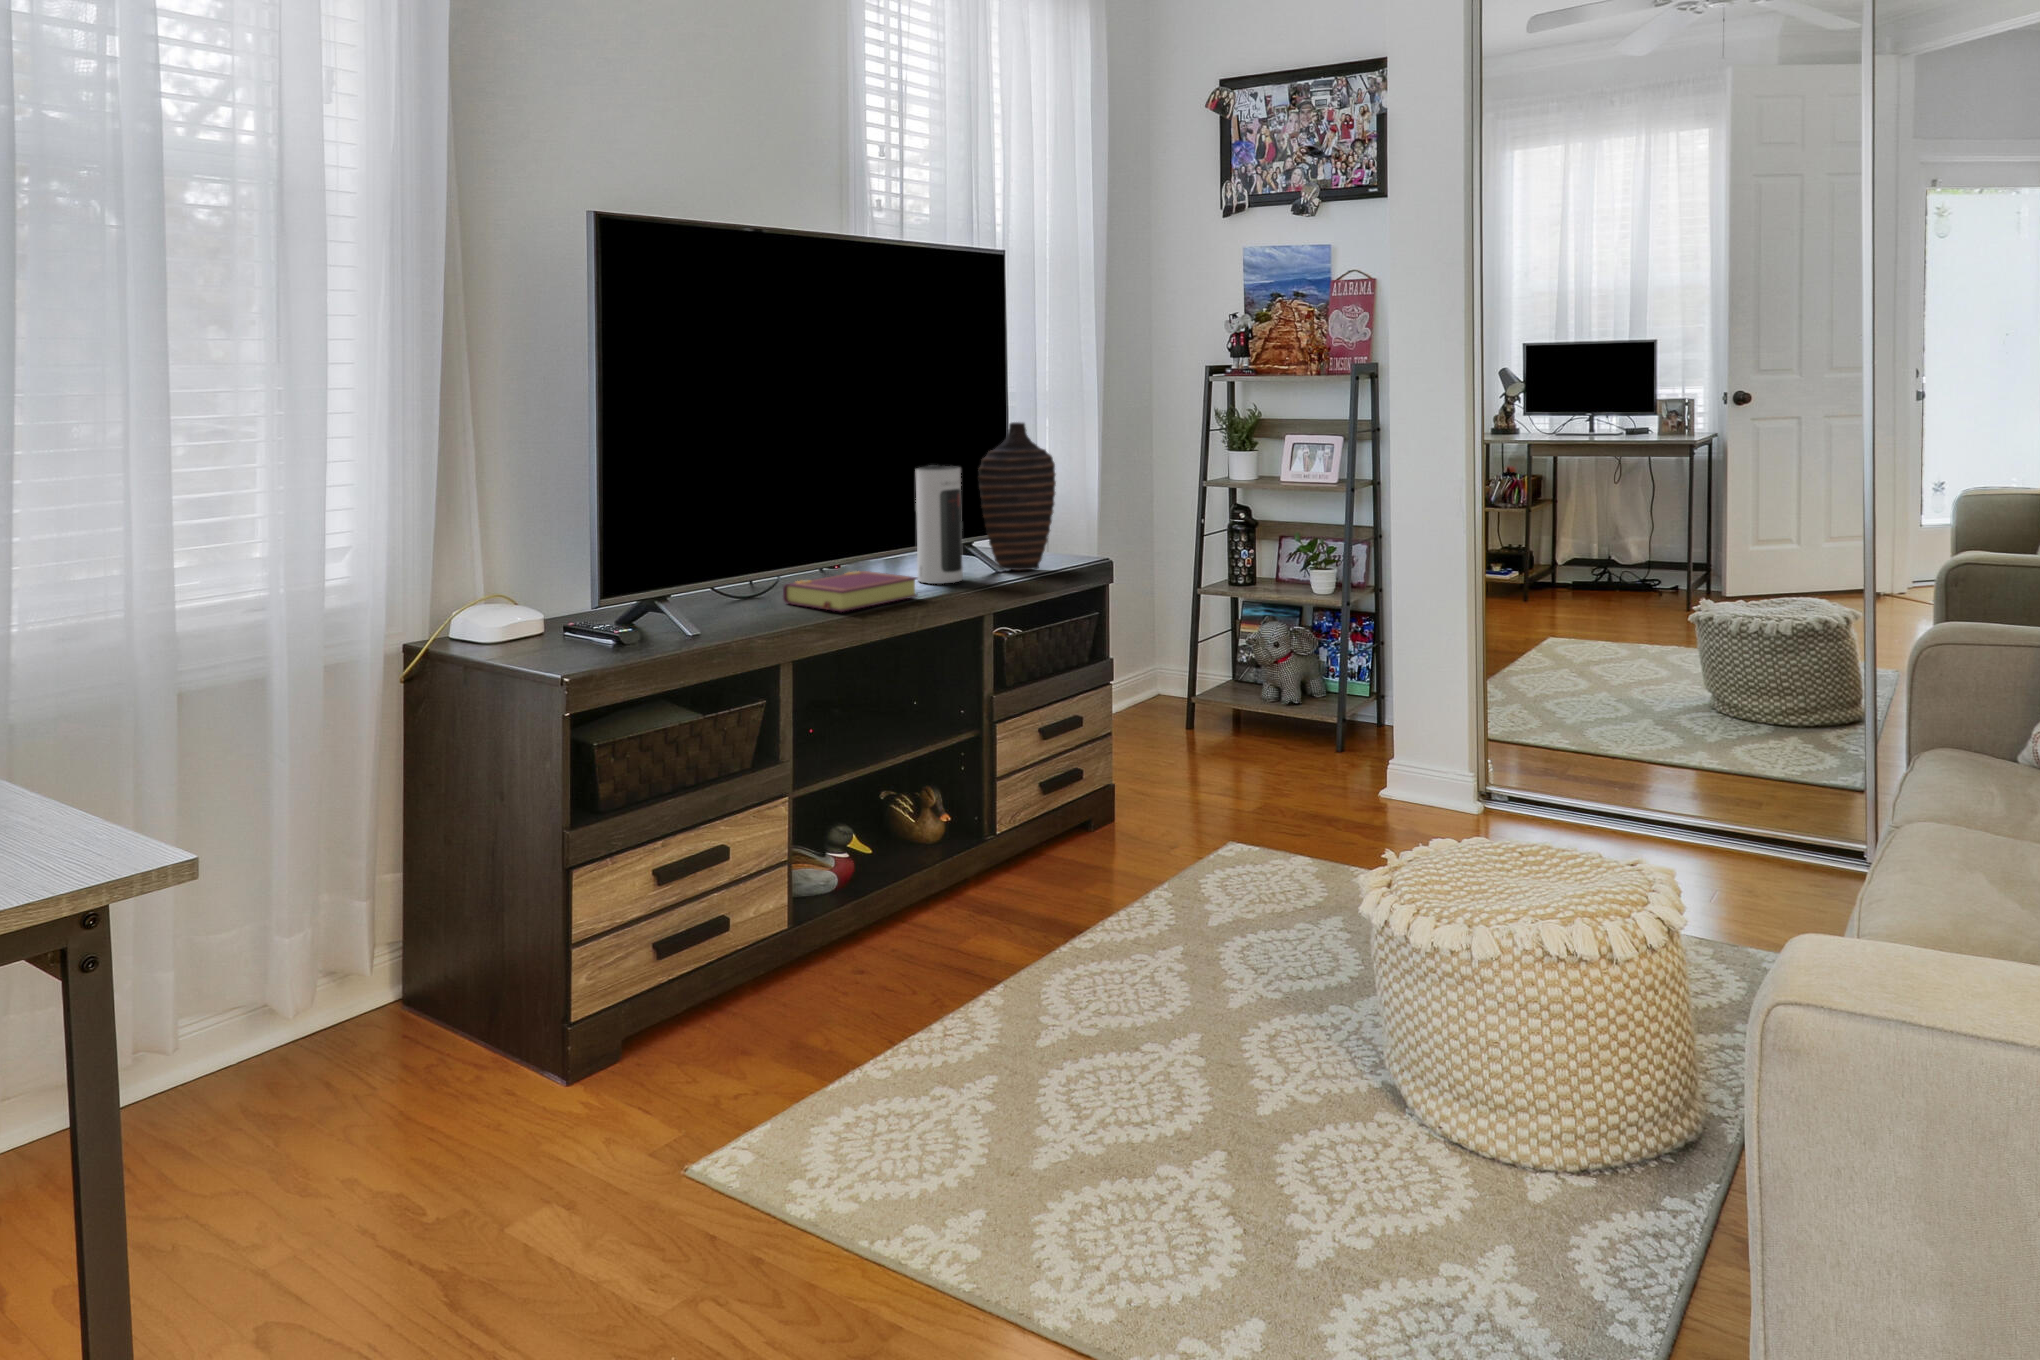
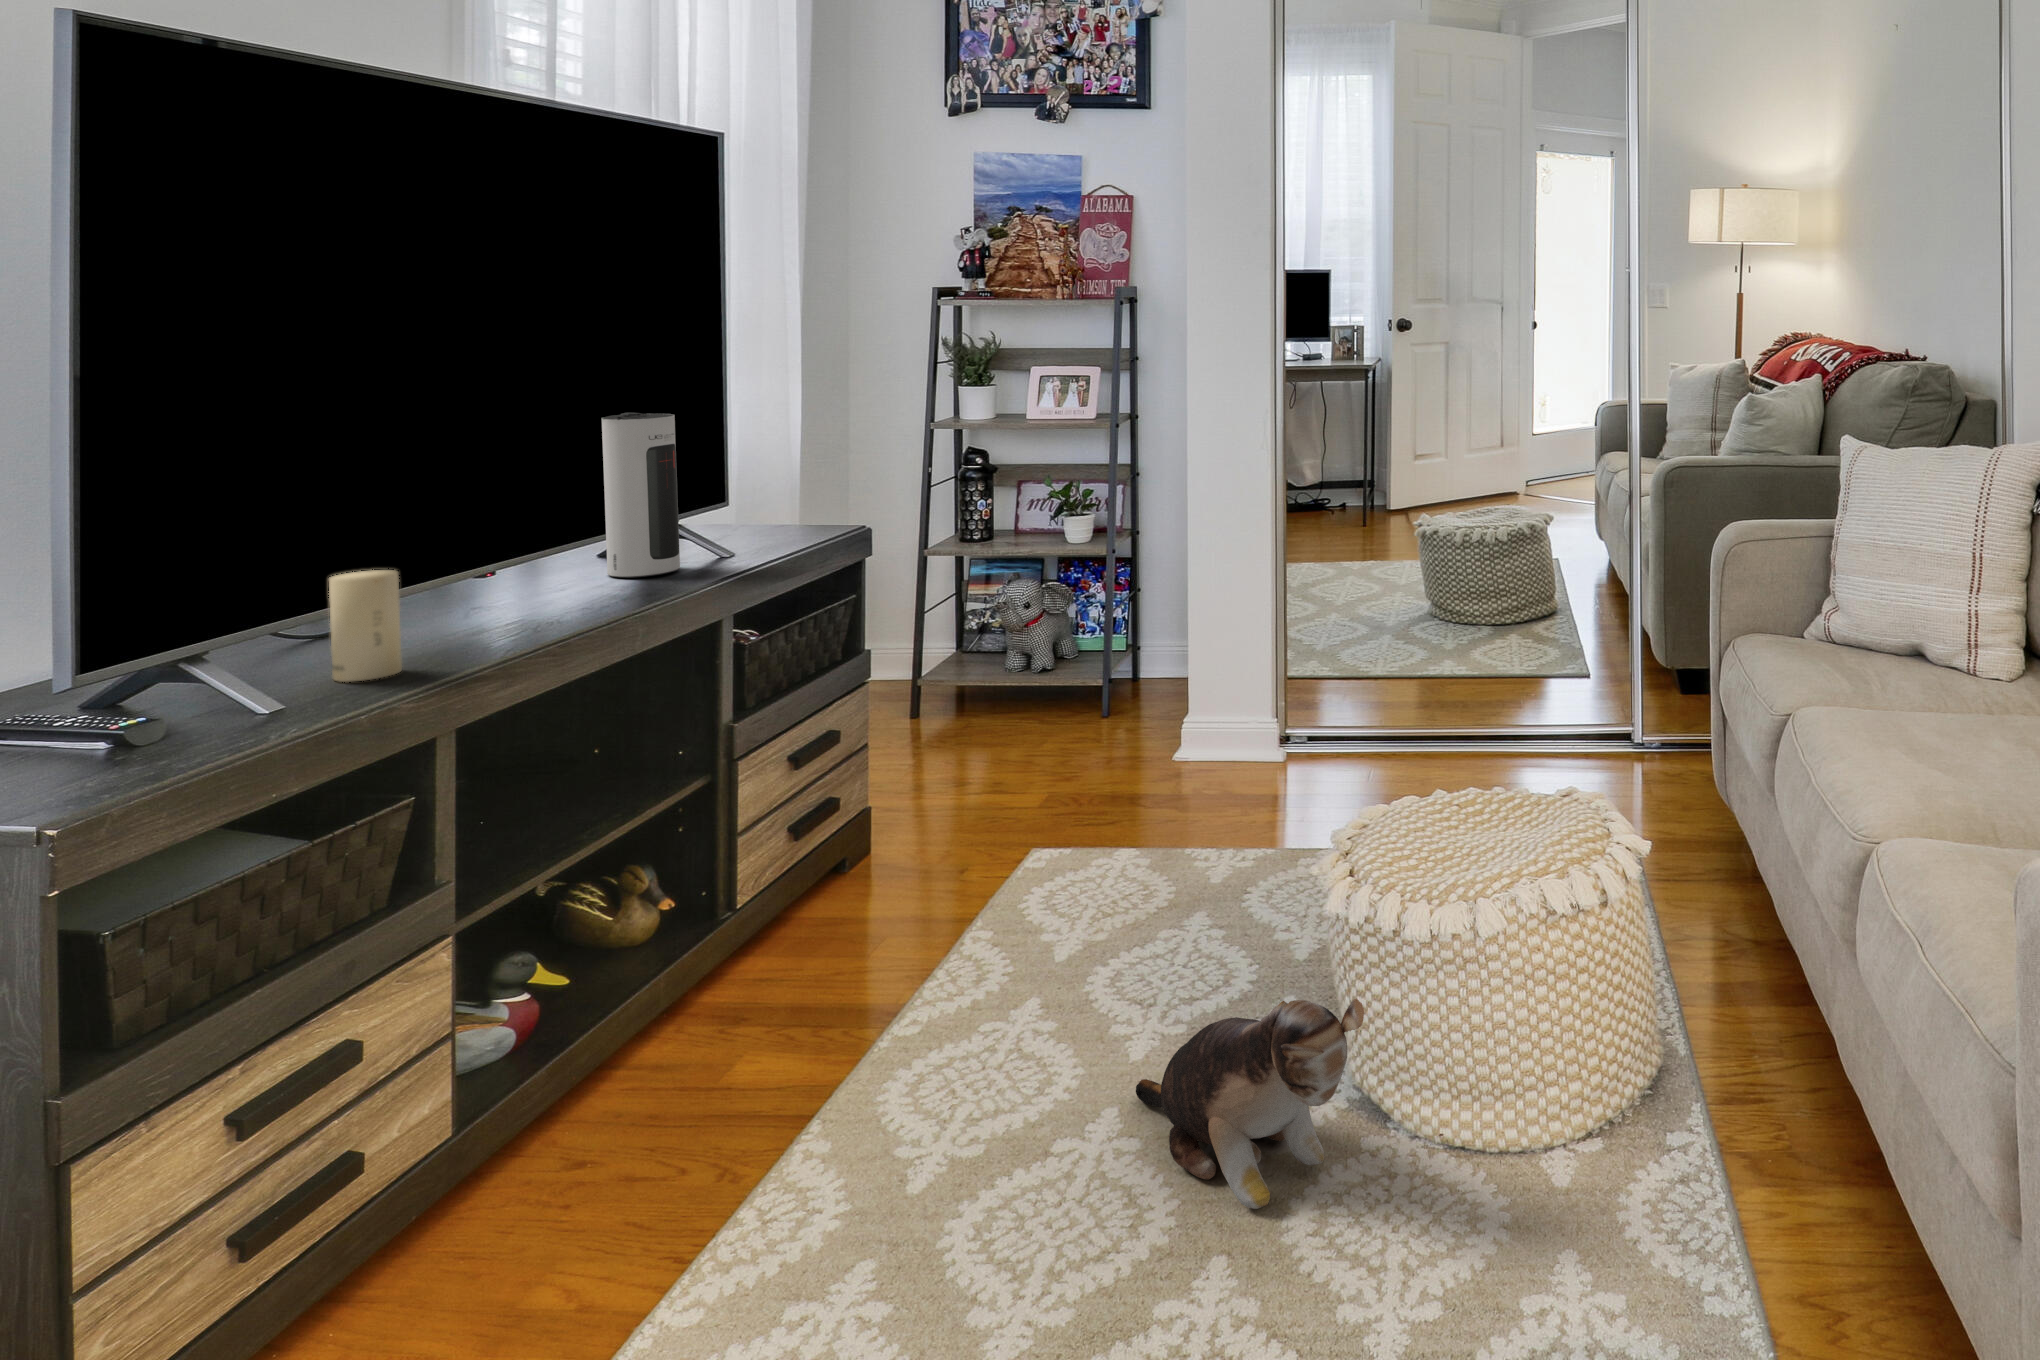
decorative vase: present [978,422,1056,571] -> none [692,353,801,548]
candle: none [740,561,775,629] -> present [329,570,402,682]
book: present [783,571,918,612] -> none [392,570,628,634]
plush toy: none [1218,968,1351,1133] -> present [1136,999,1364,1209]

